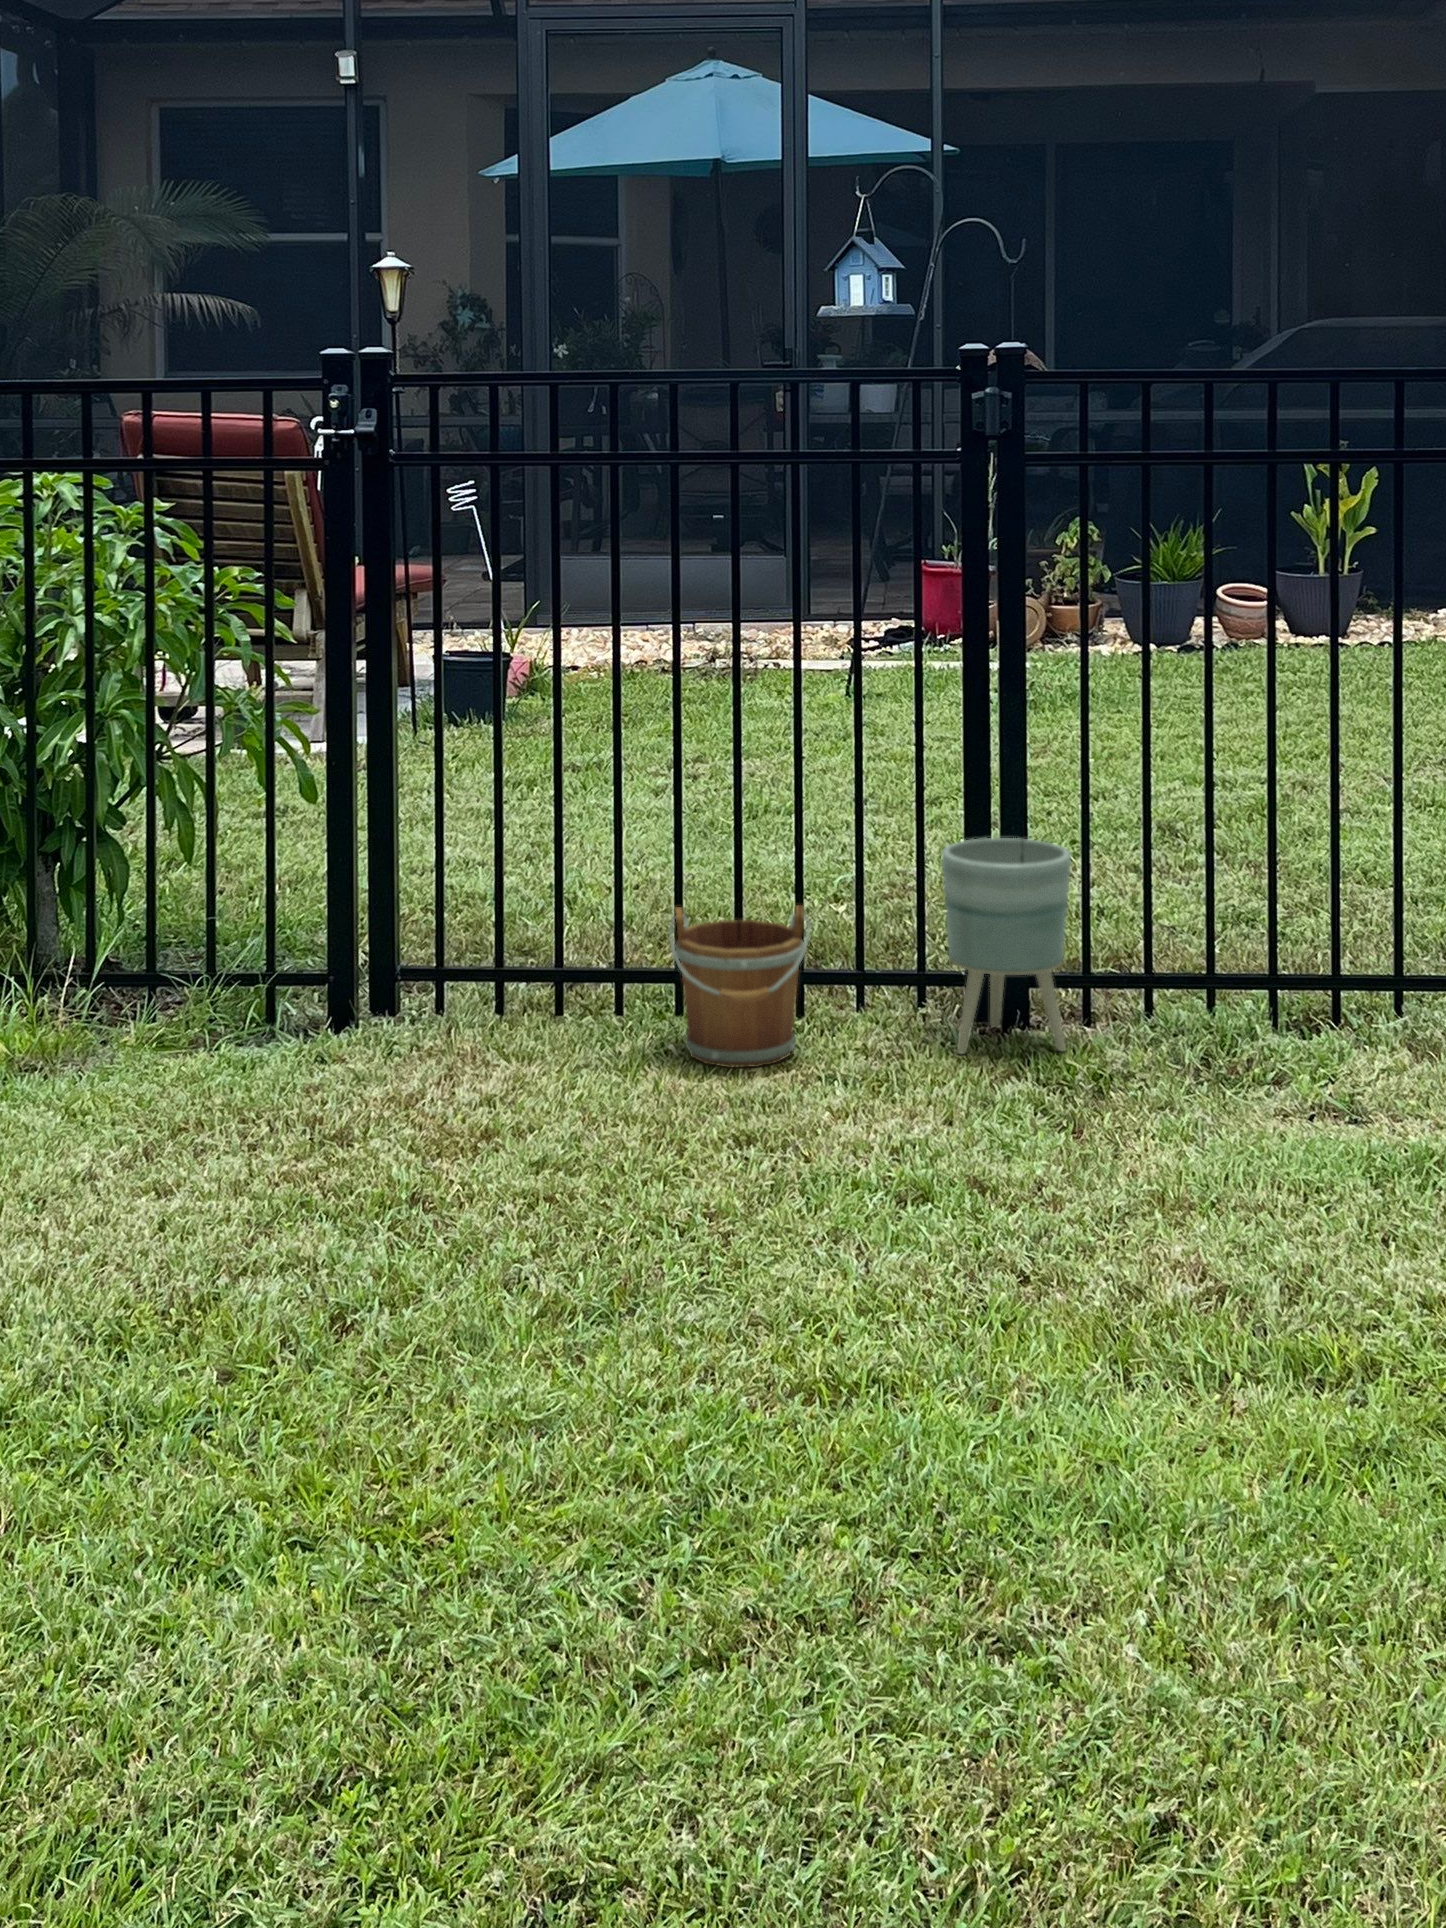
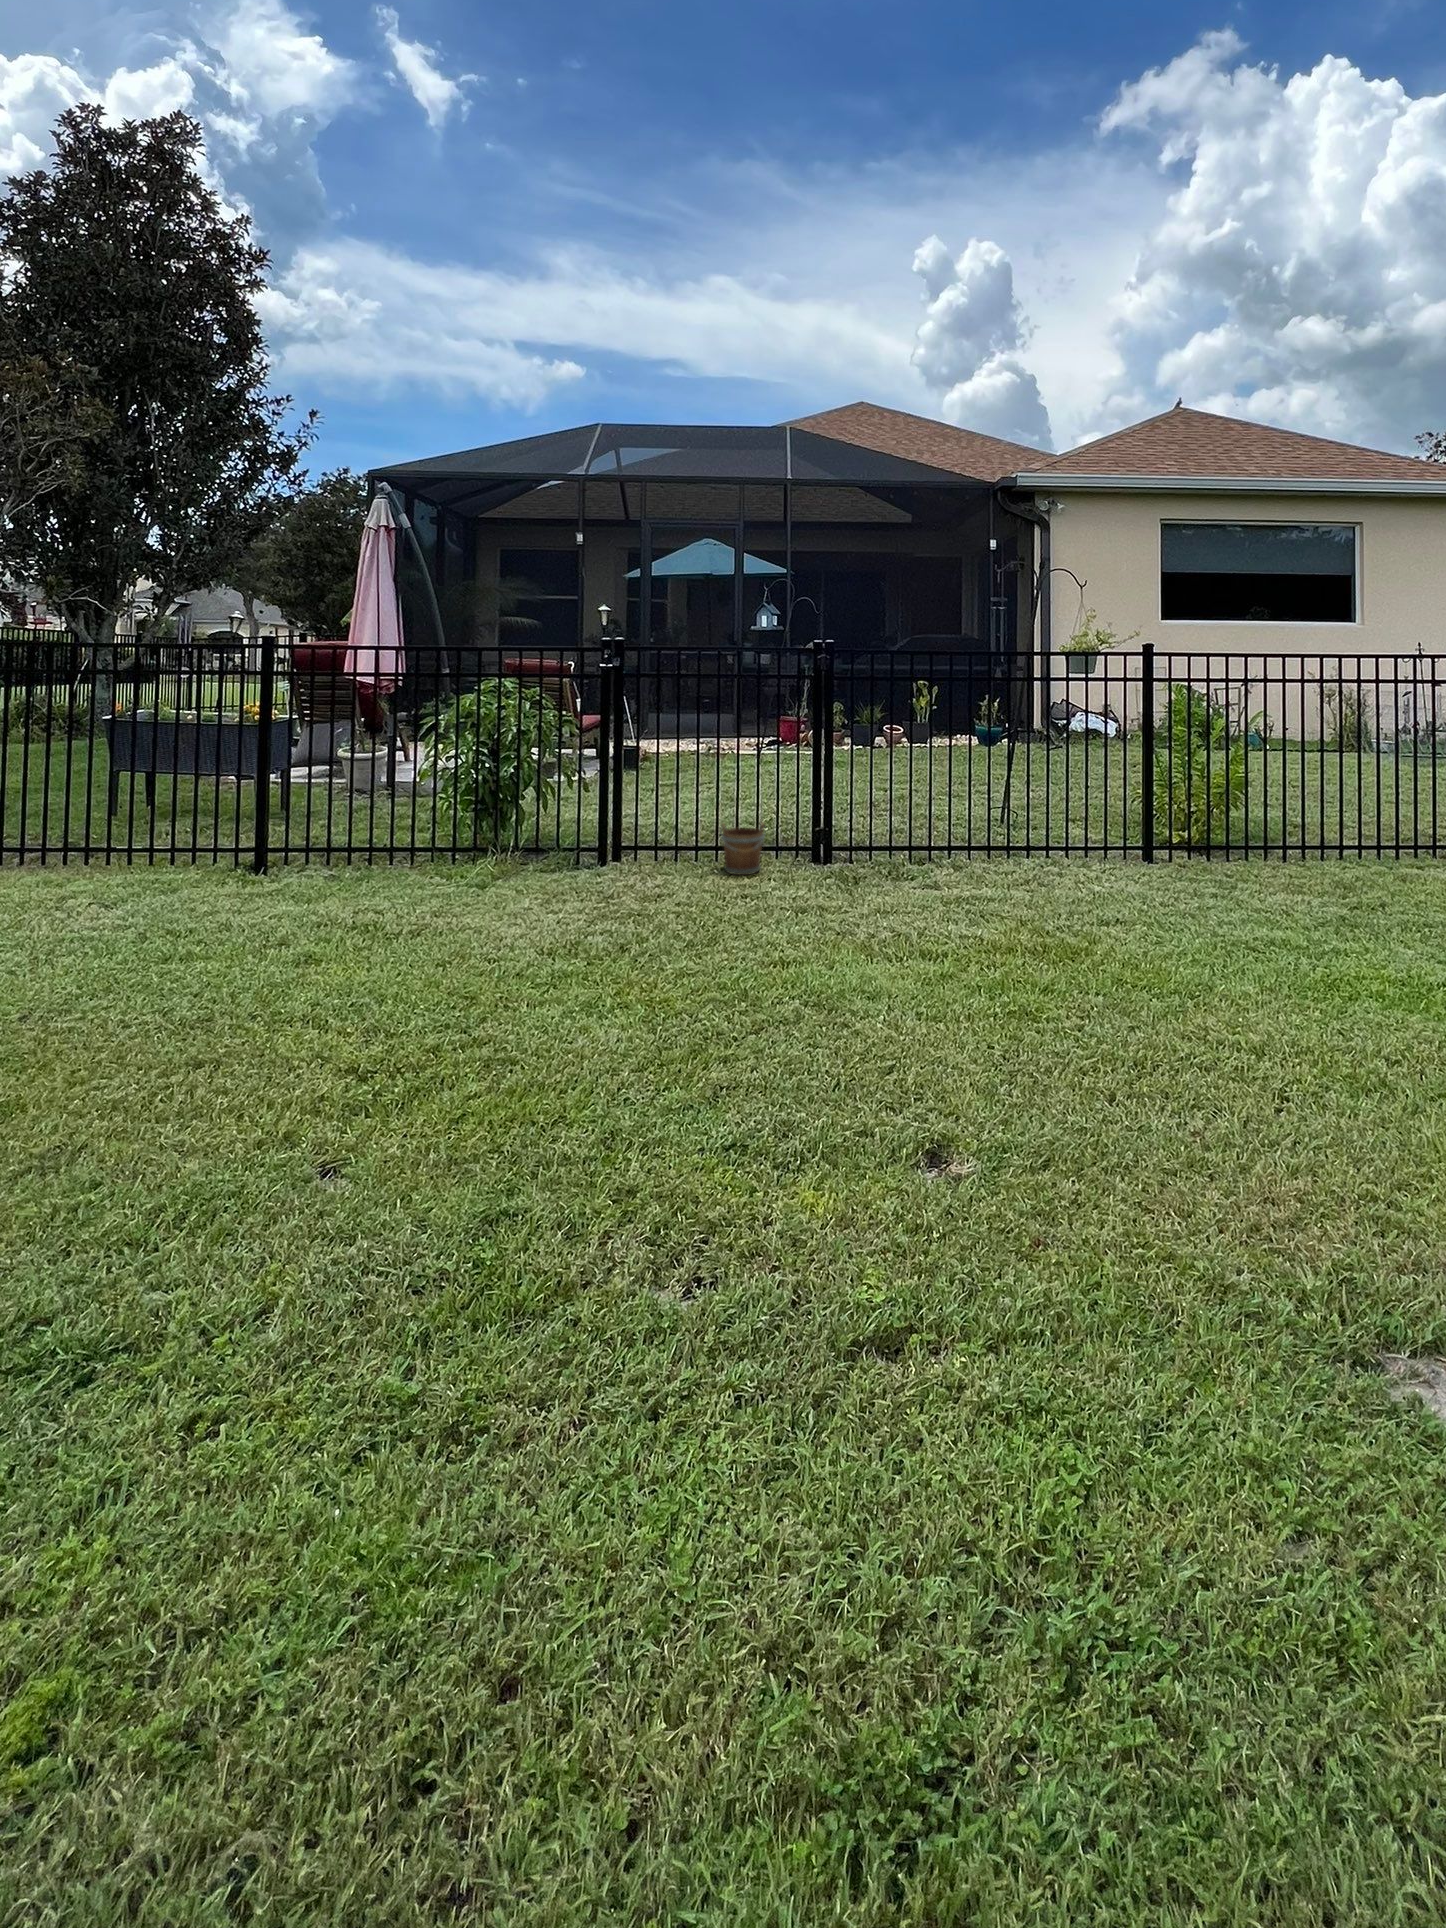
planter: present [942,838,1071,1054] -> none [808,800,849,870]

